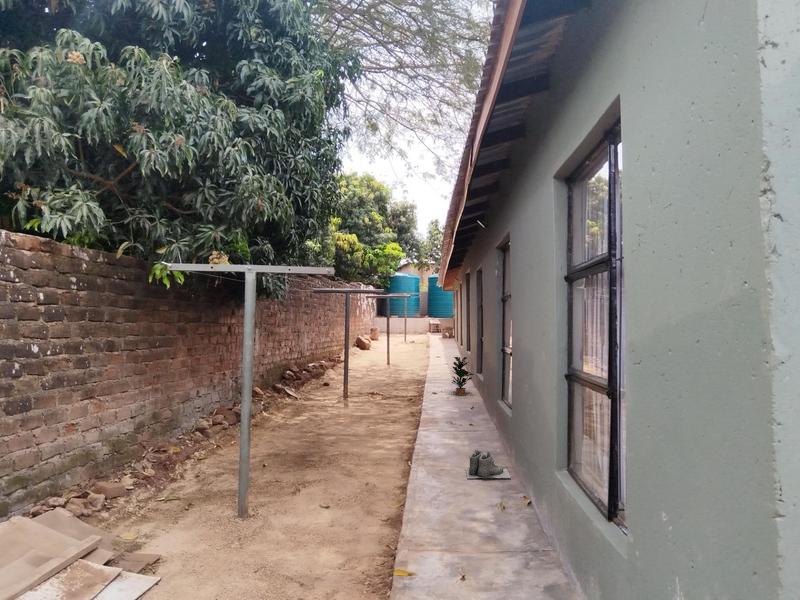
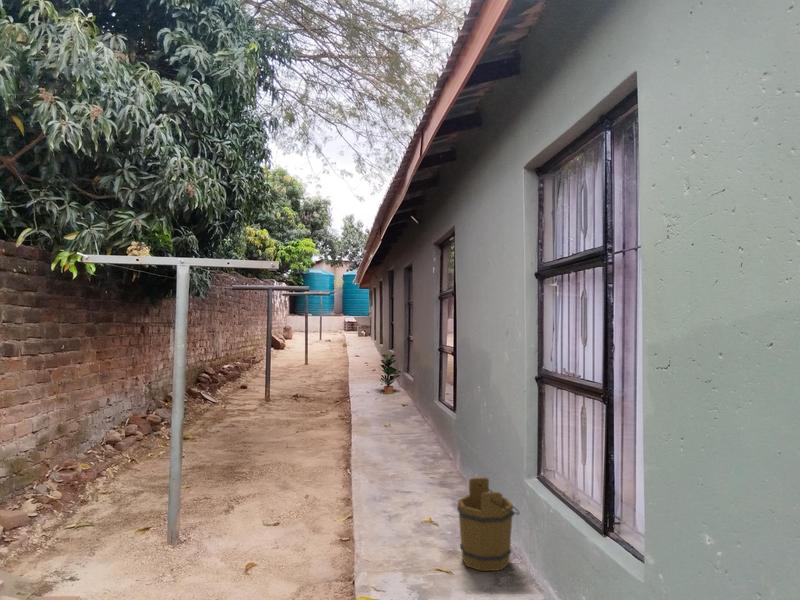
boots: present [466,450,511,479] -> none [413,452,462,483]
bucket: none [486,472,545,559] -> present [457,477,519,571]

